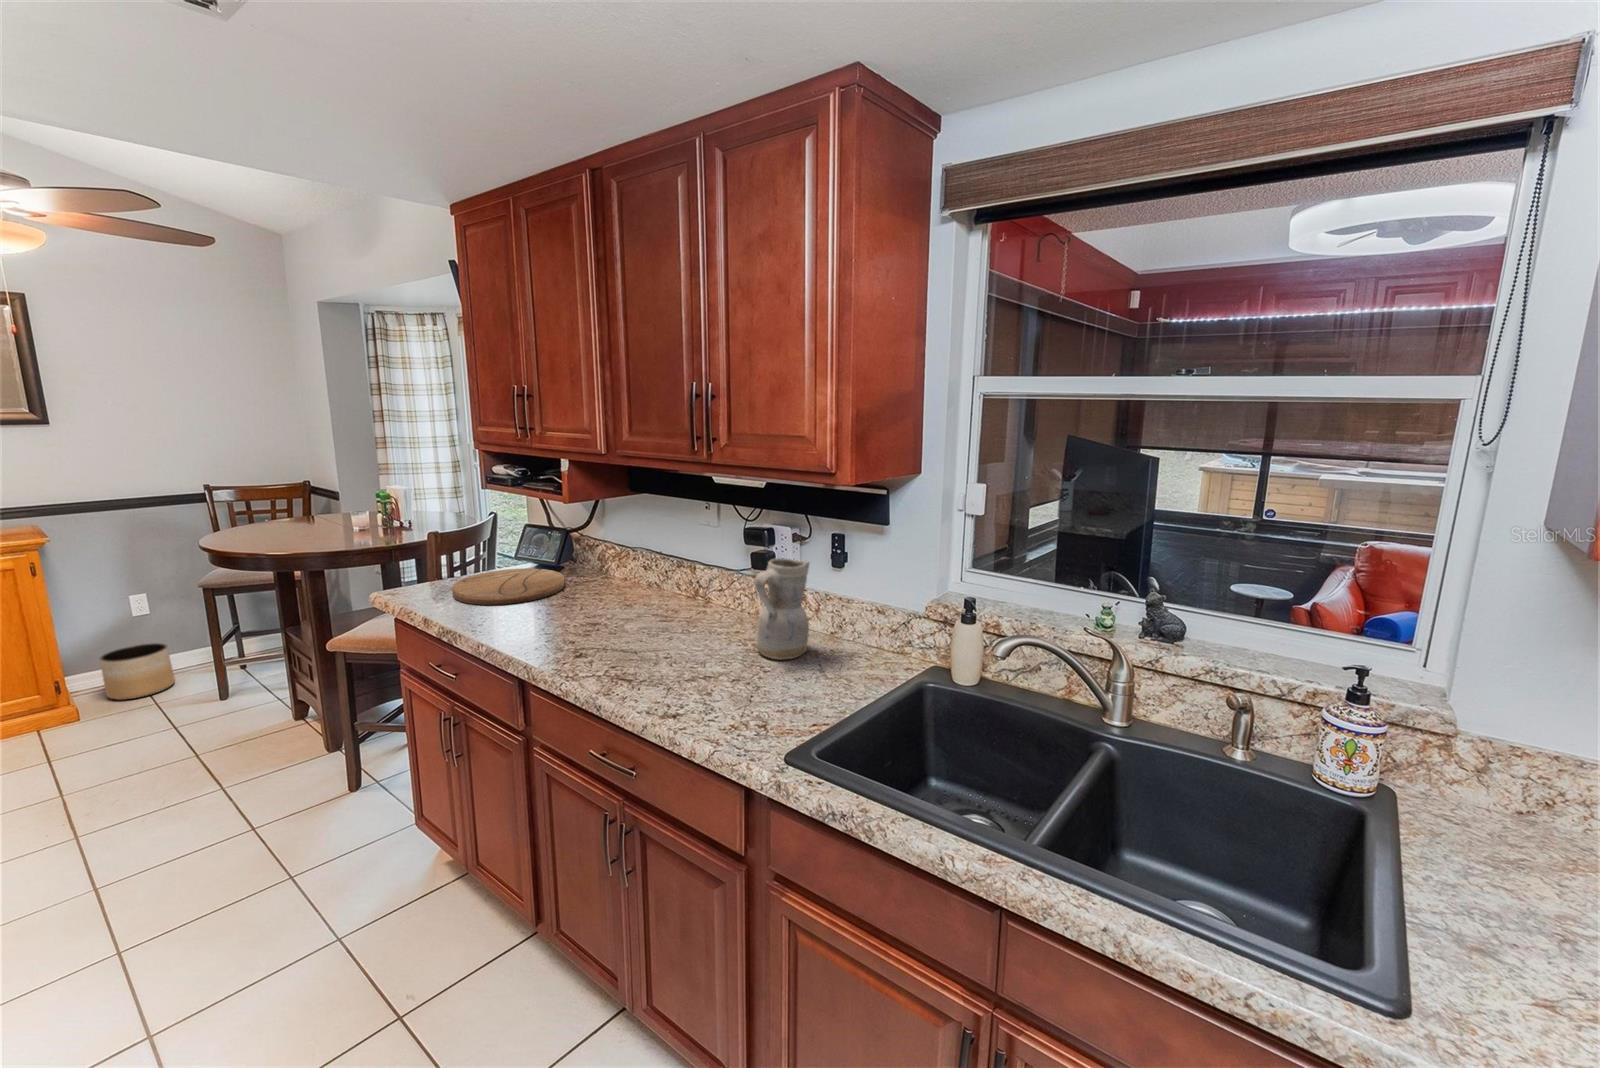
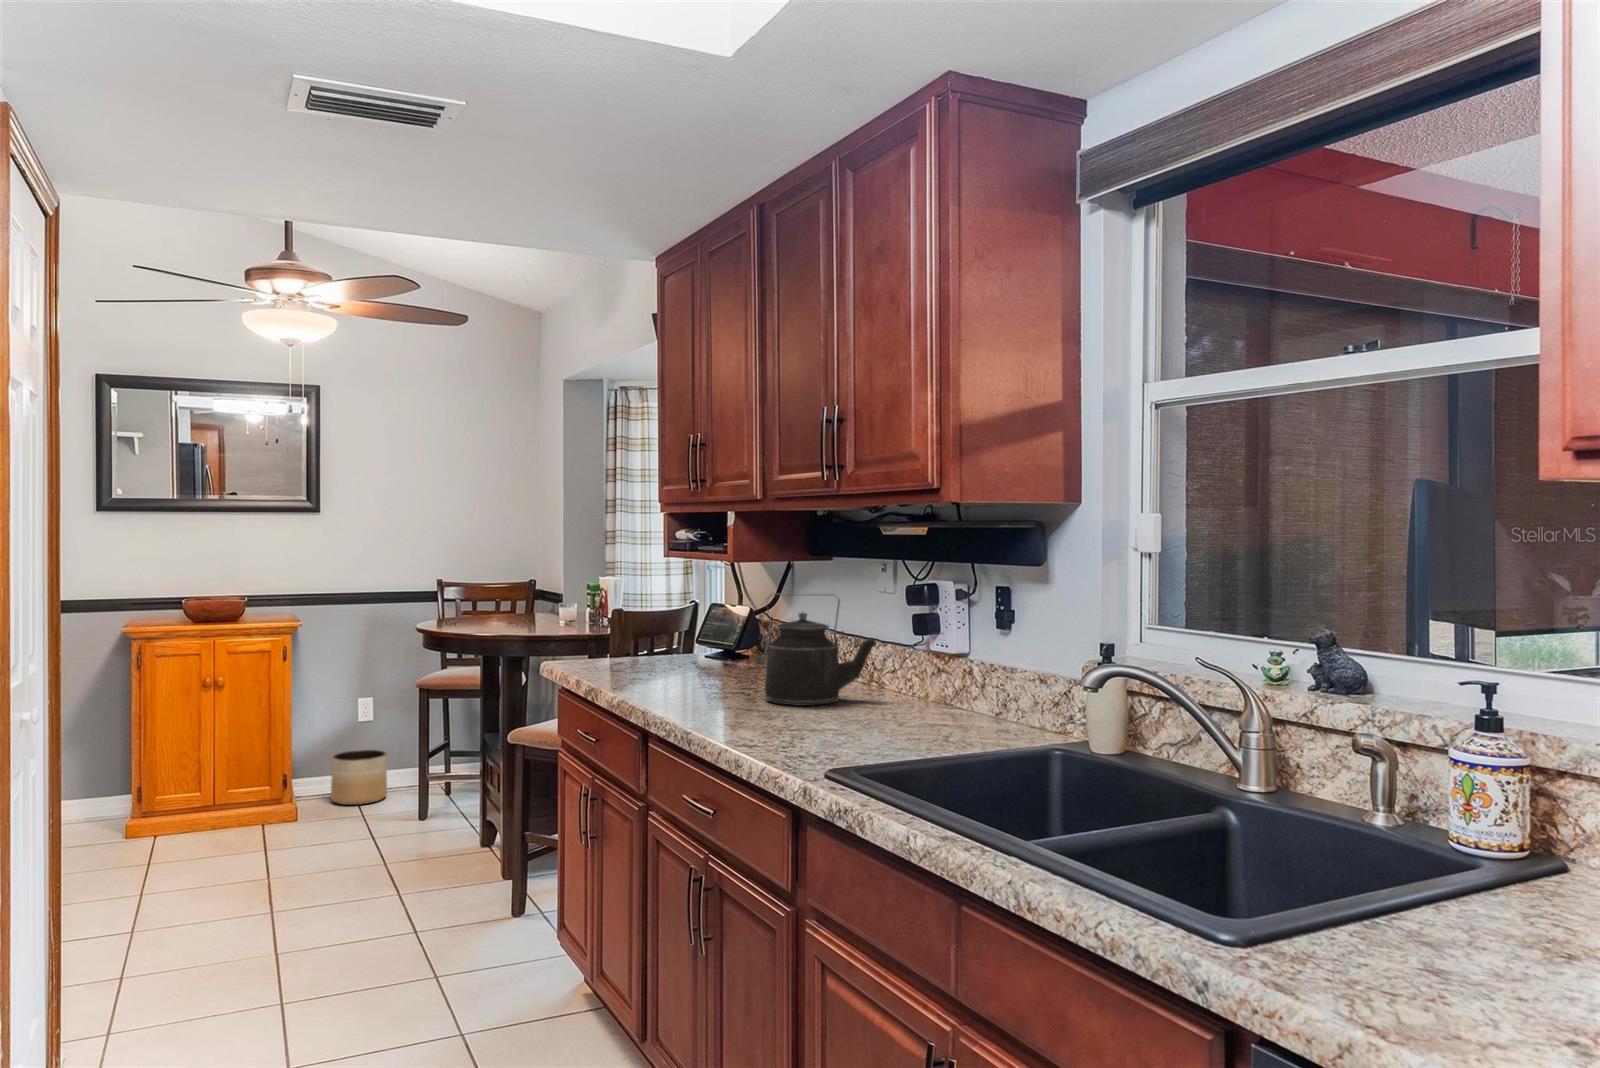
kettle: none [625,538,720,640] -> present [765,594,877,705]
ceramic pitcher: present [755,558,810,659] -> none [879,608,955,726]
cutting board: present [452,568,565,605] -> none [618,652,736,675]

